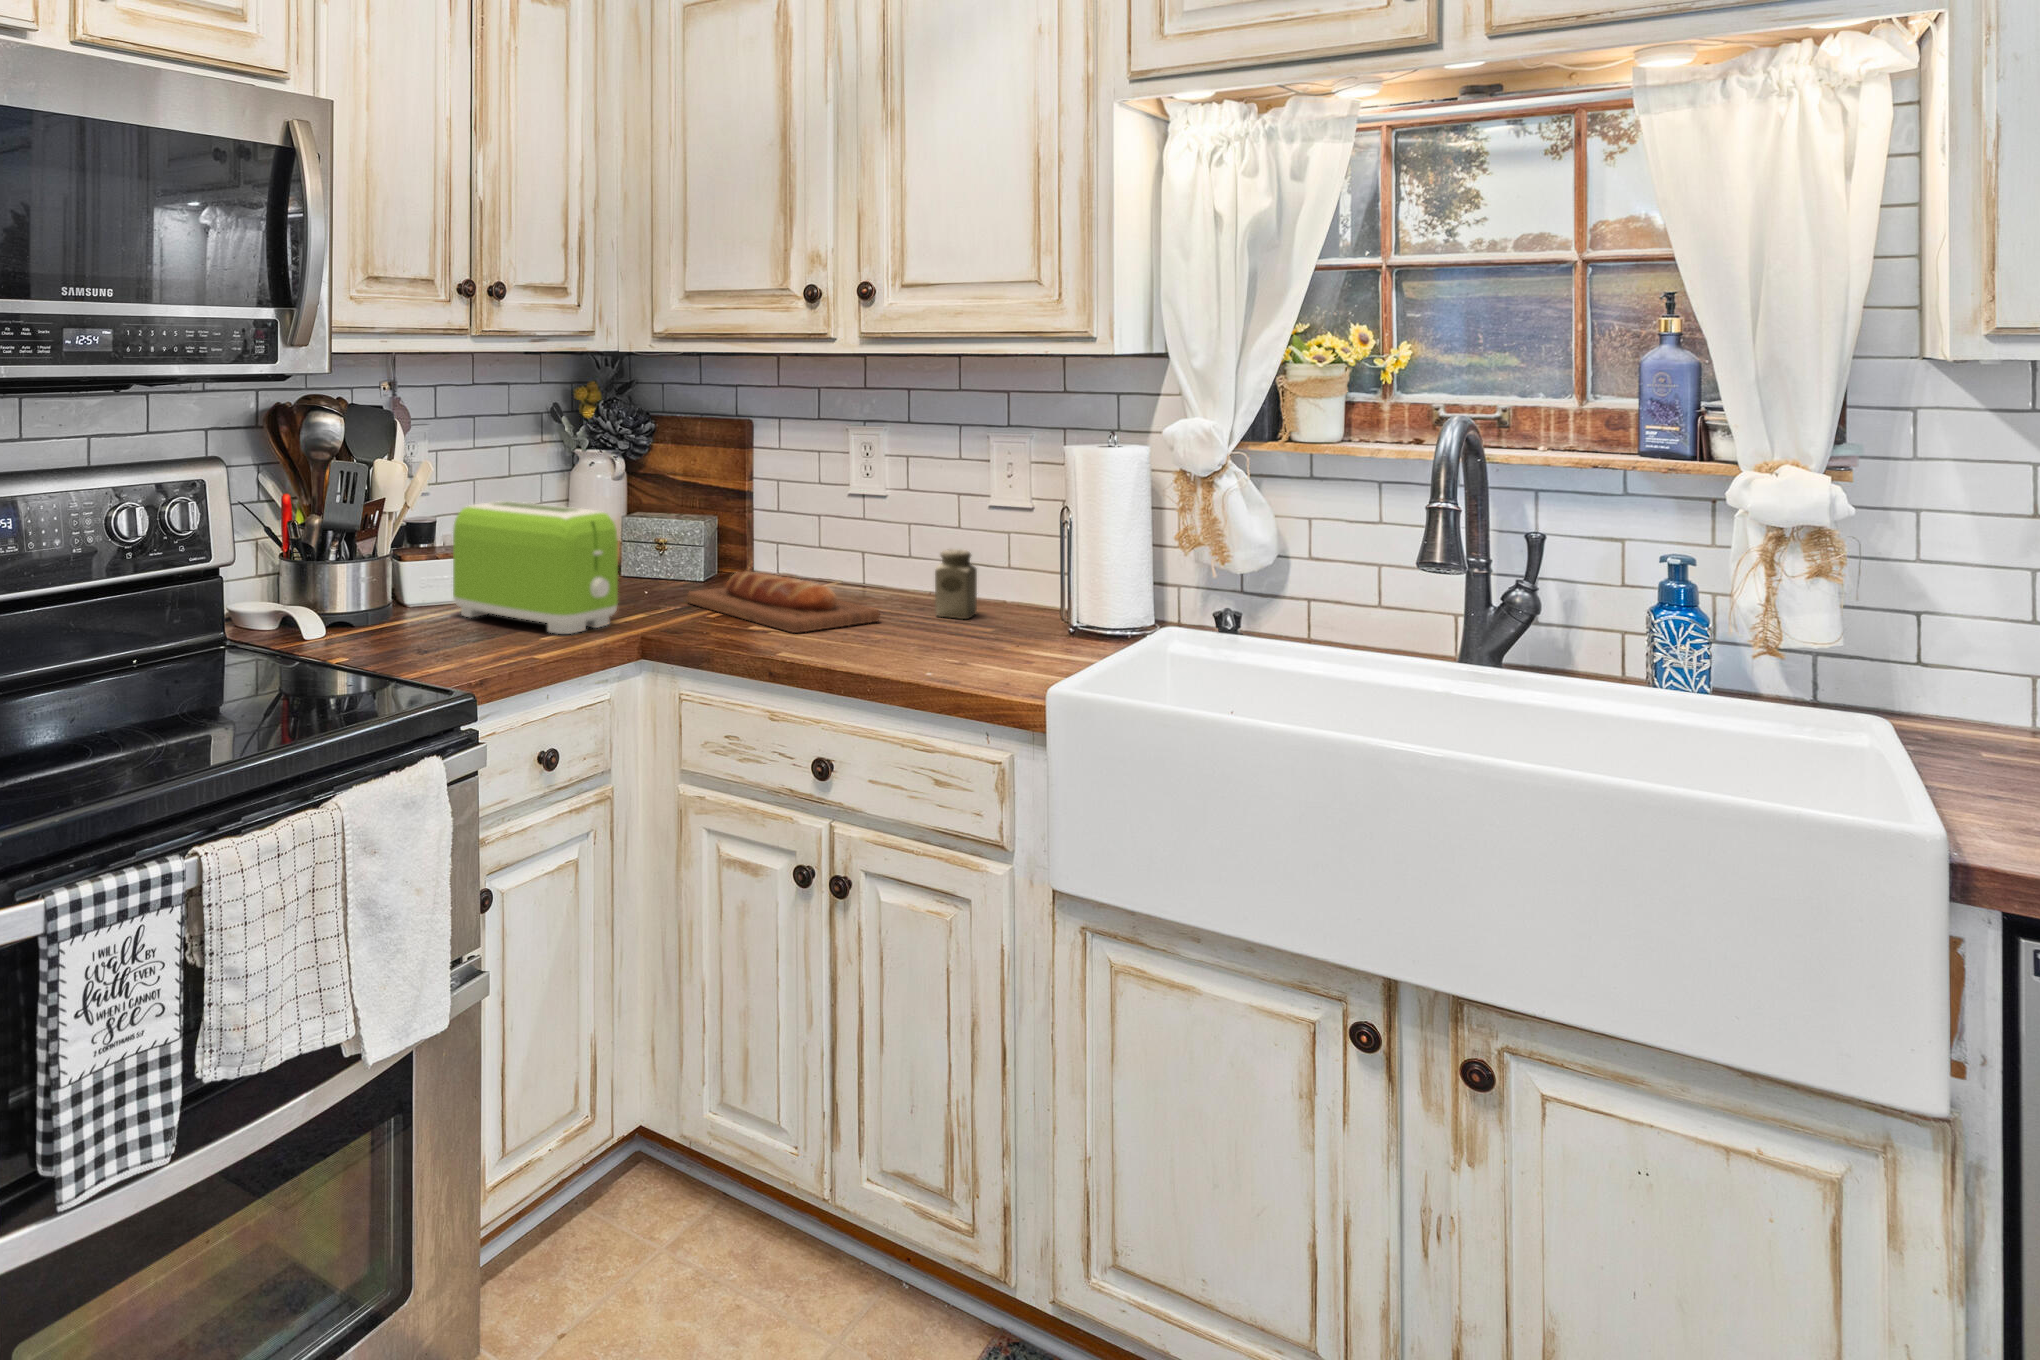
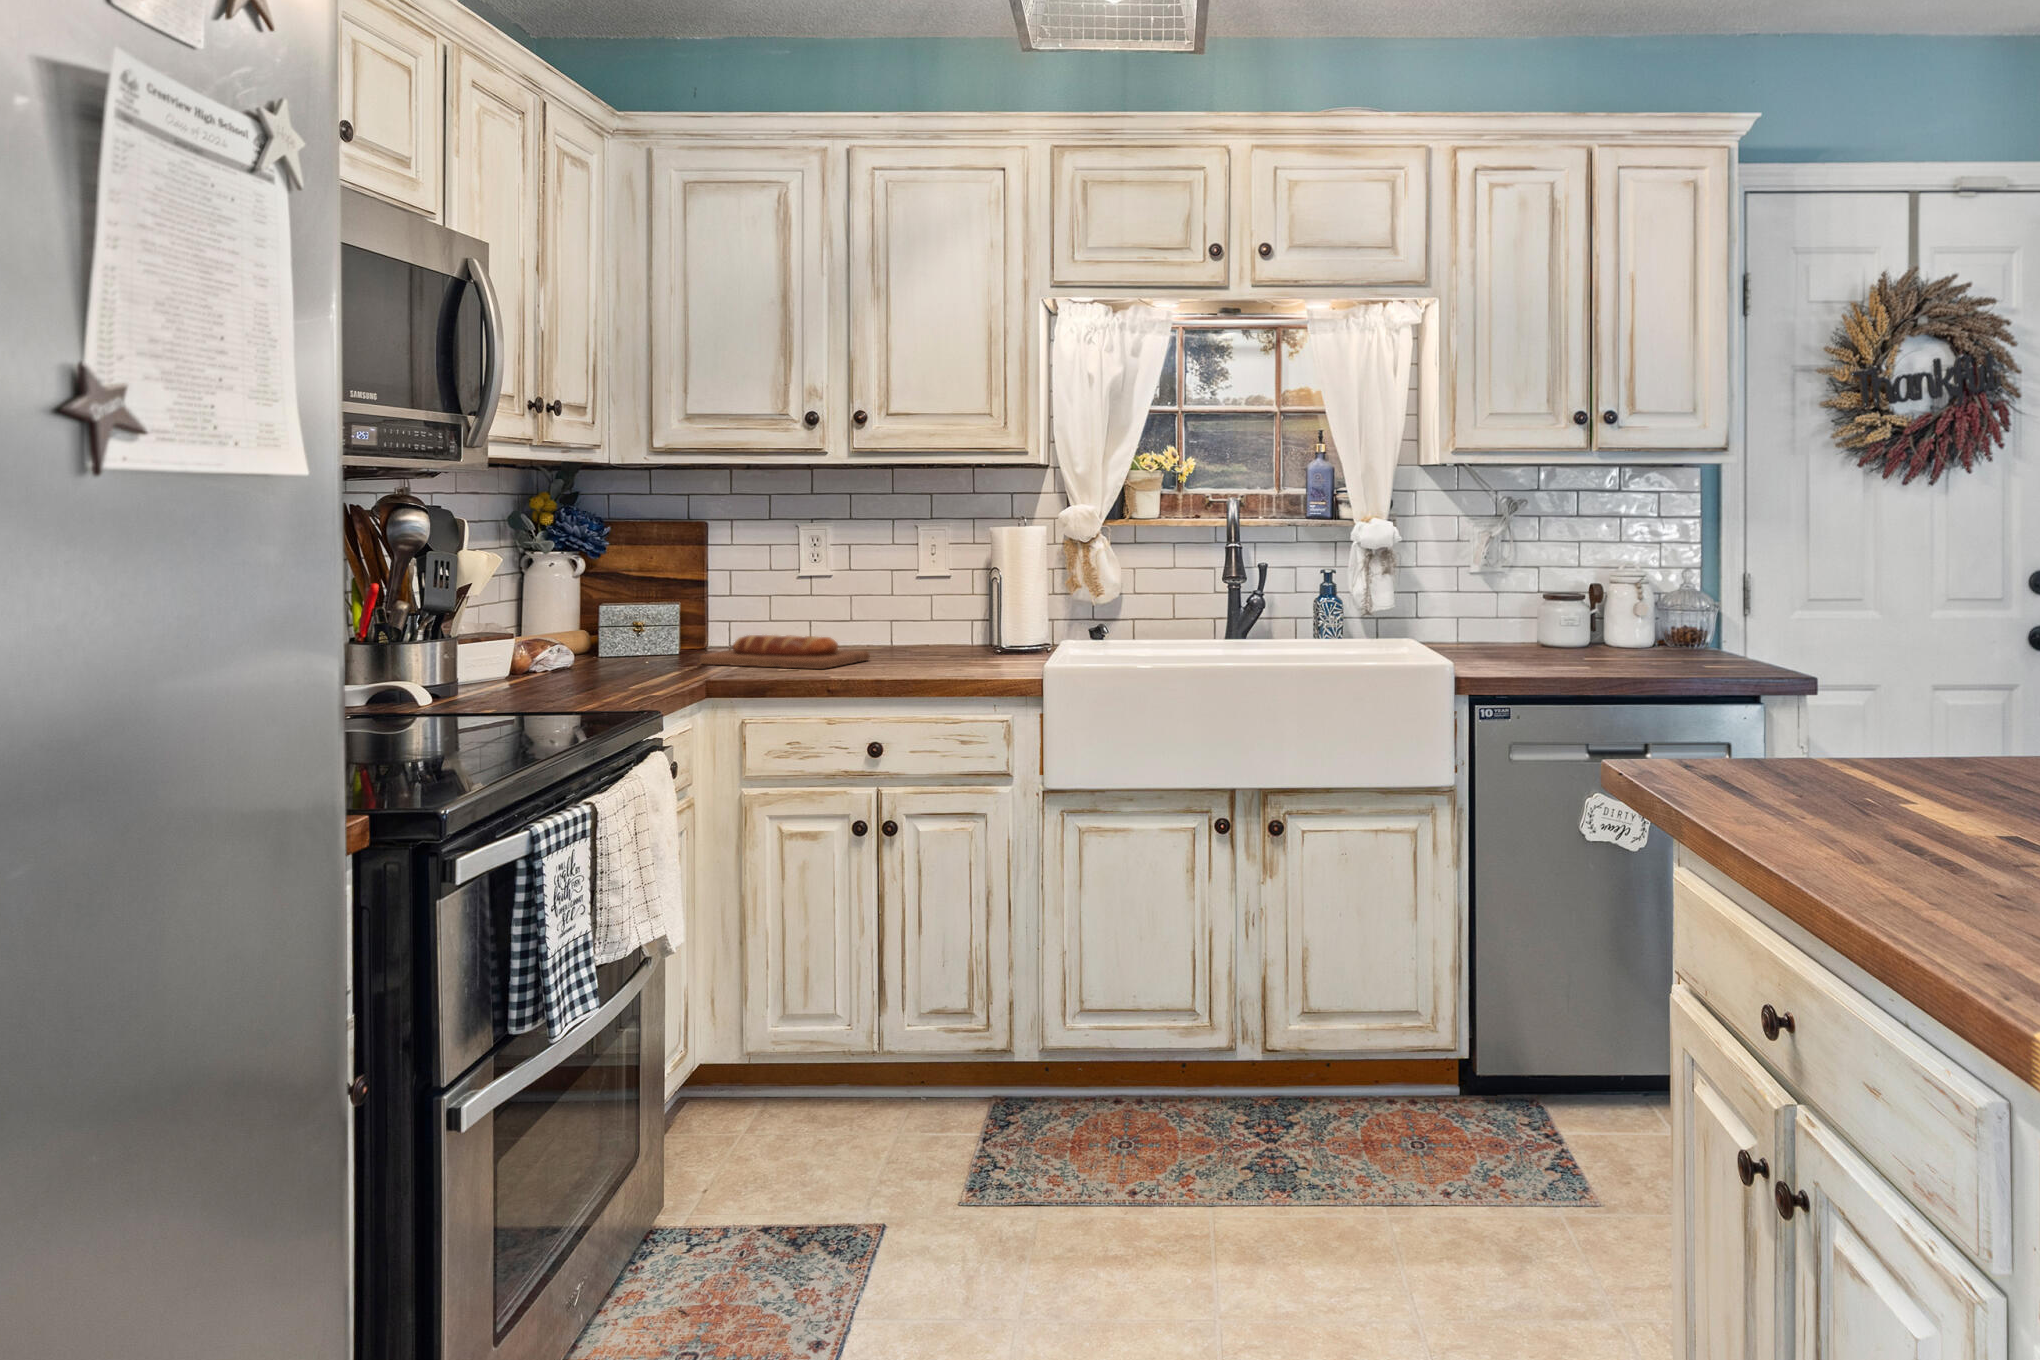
toaster: present [453,501,618,634] -> none [512,586,676,684]
salt shaker: present [935,549,977,619] -> none [900,607,927,655]

